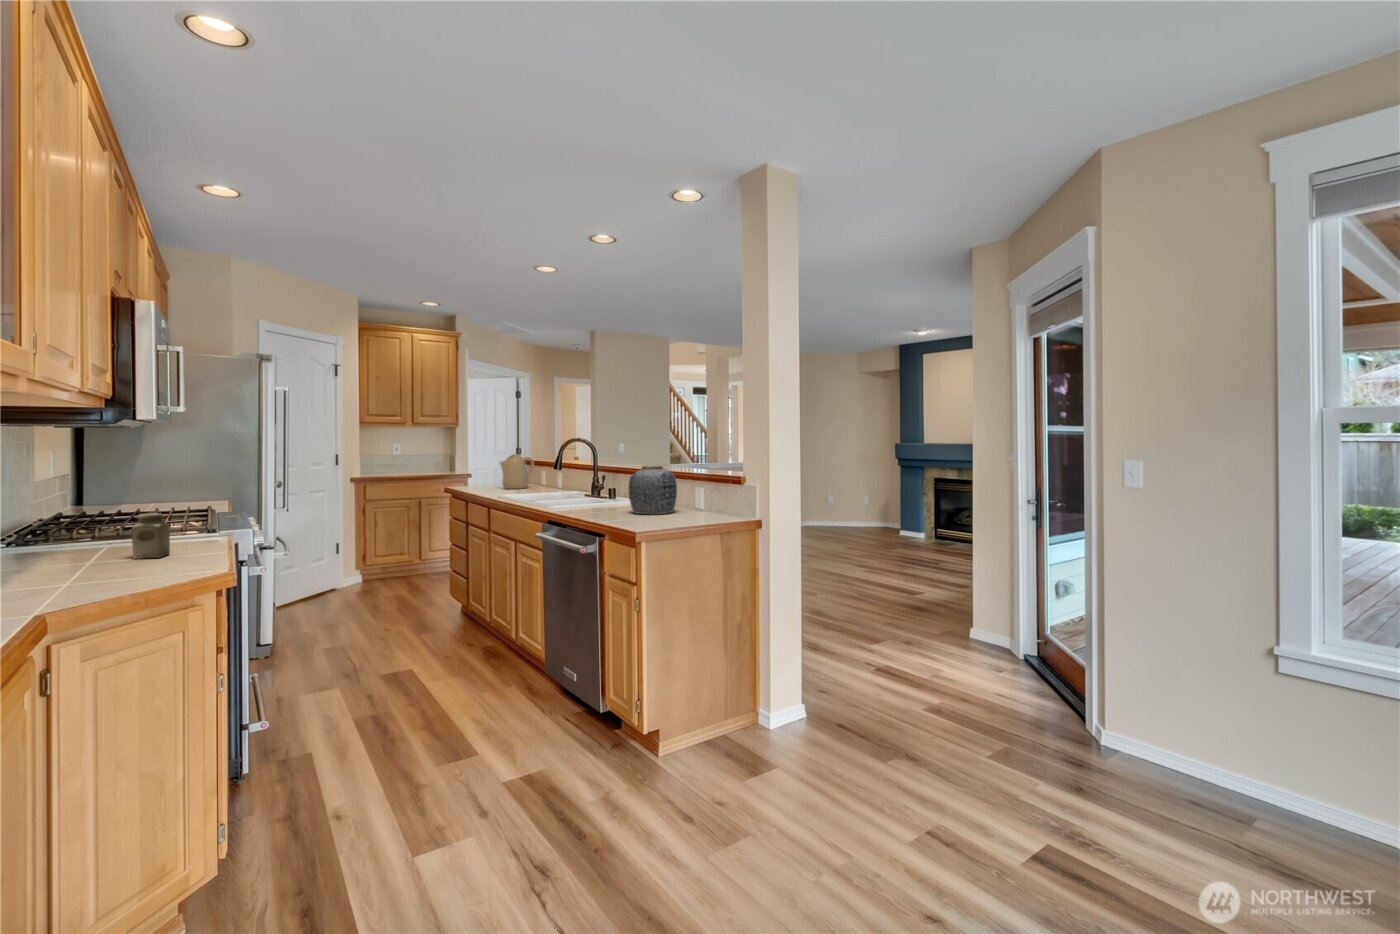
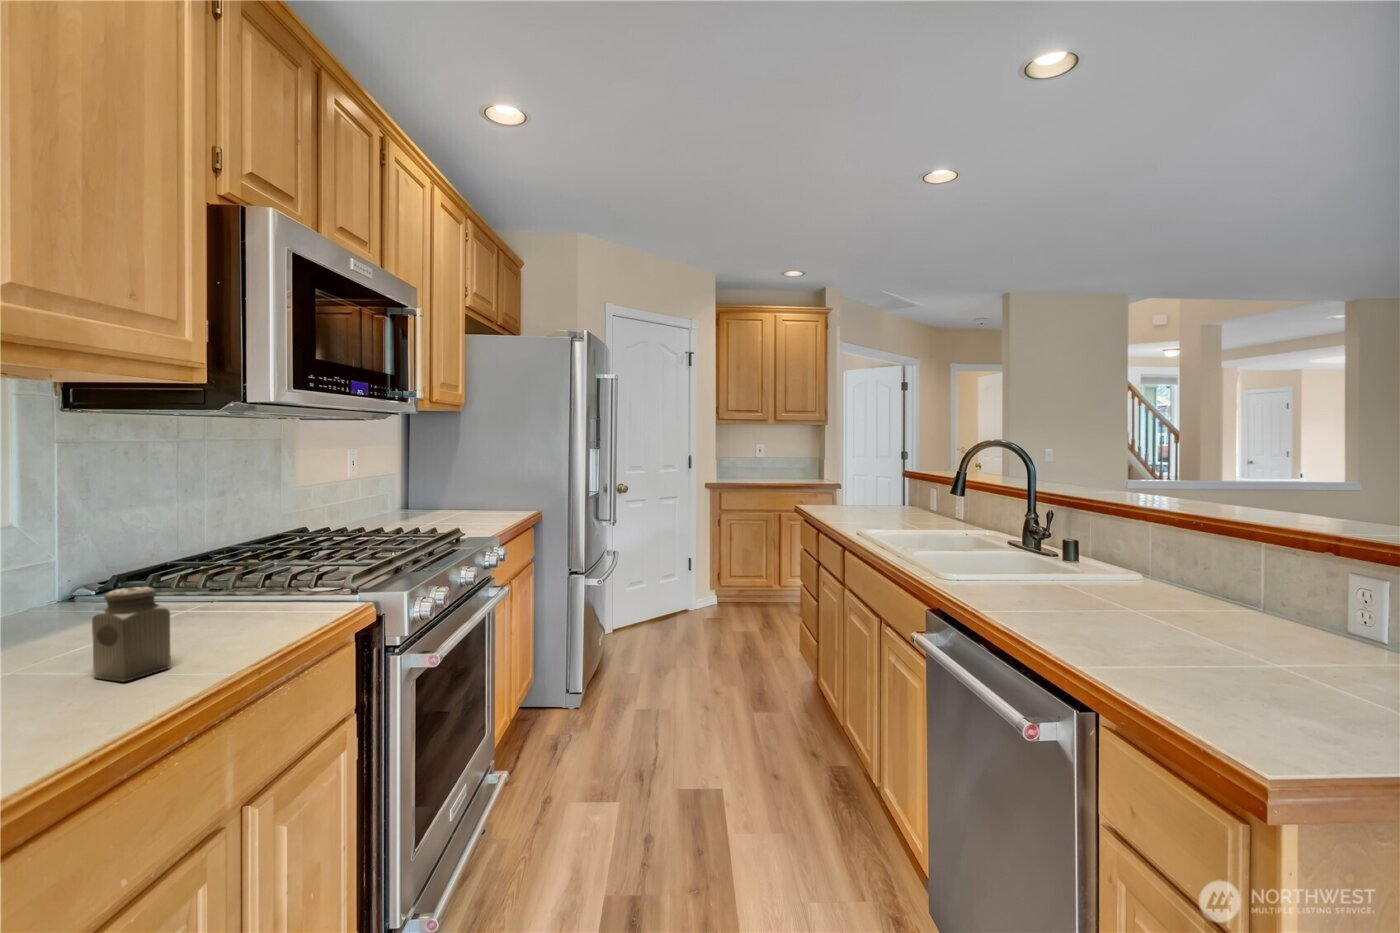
kettle: present [500,454,534,489] -> none [866,463,919,515]
vase: present [628,466,677,514] -> none [1145,511,1308,649]

